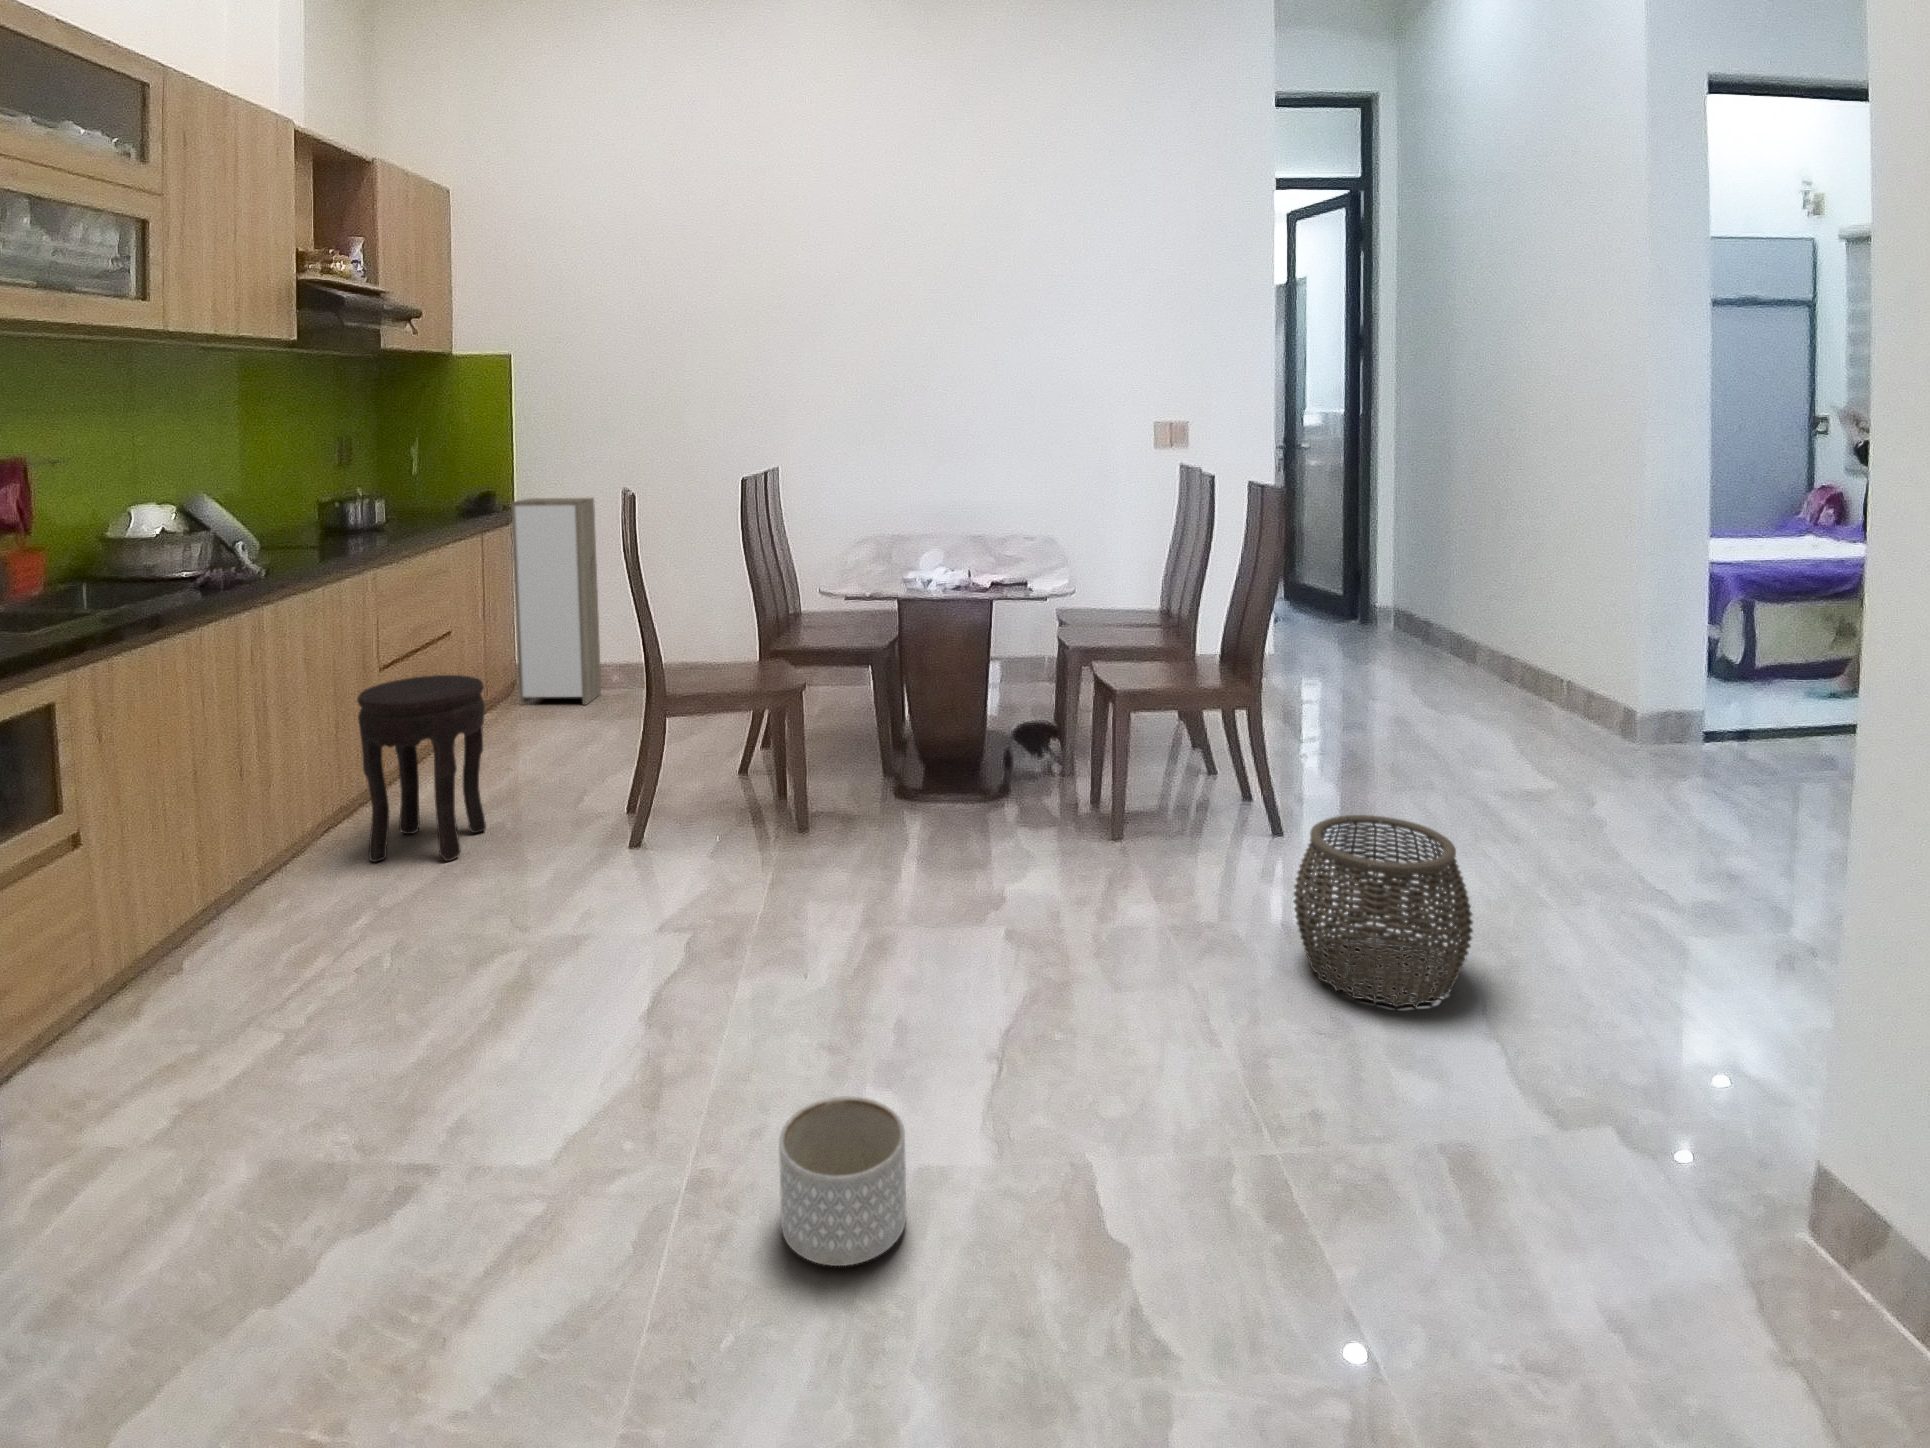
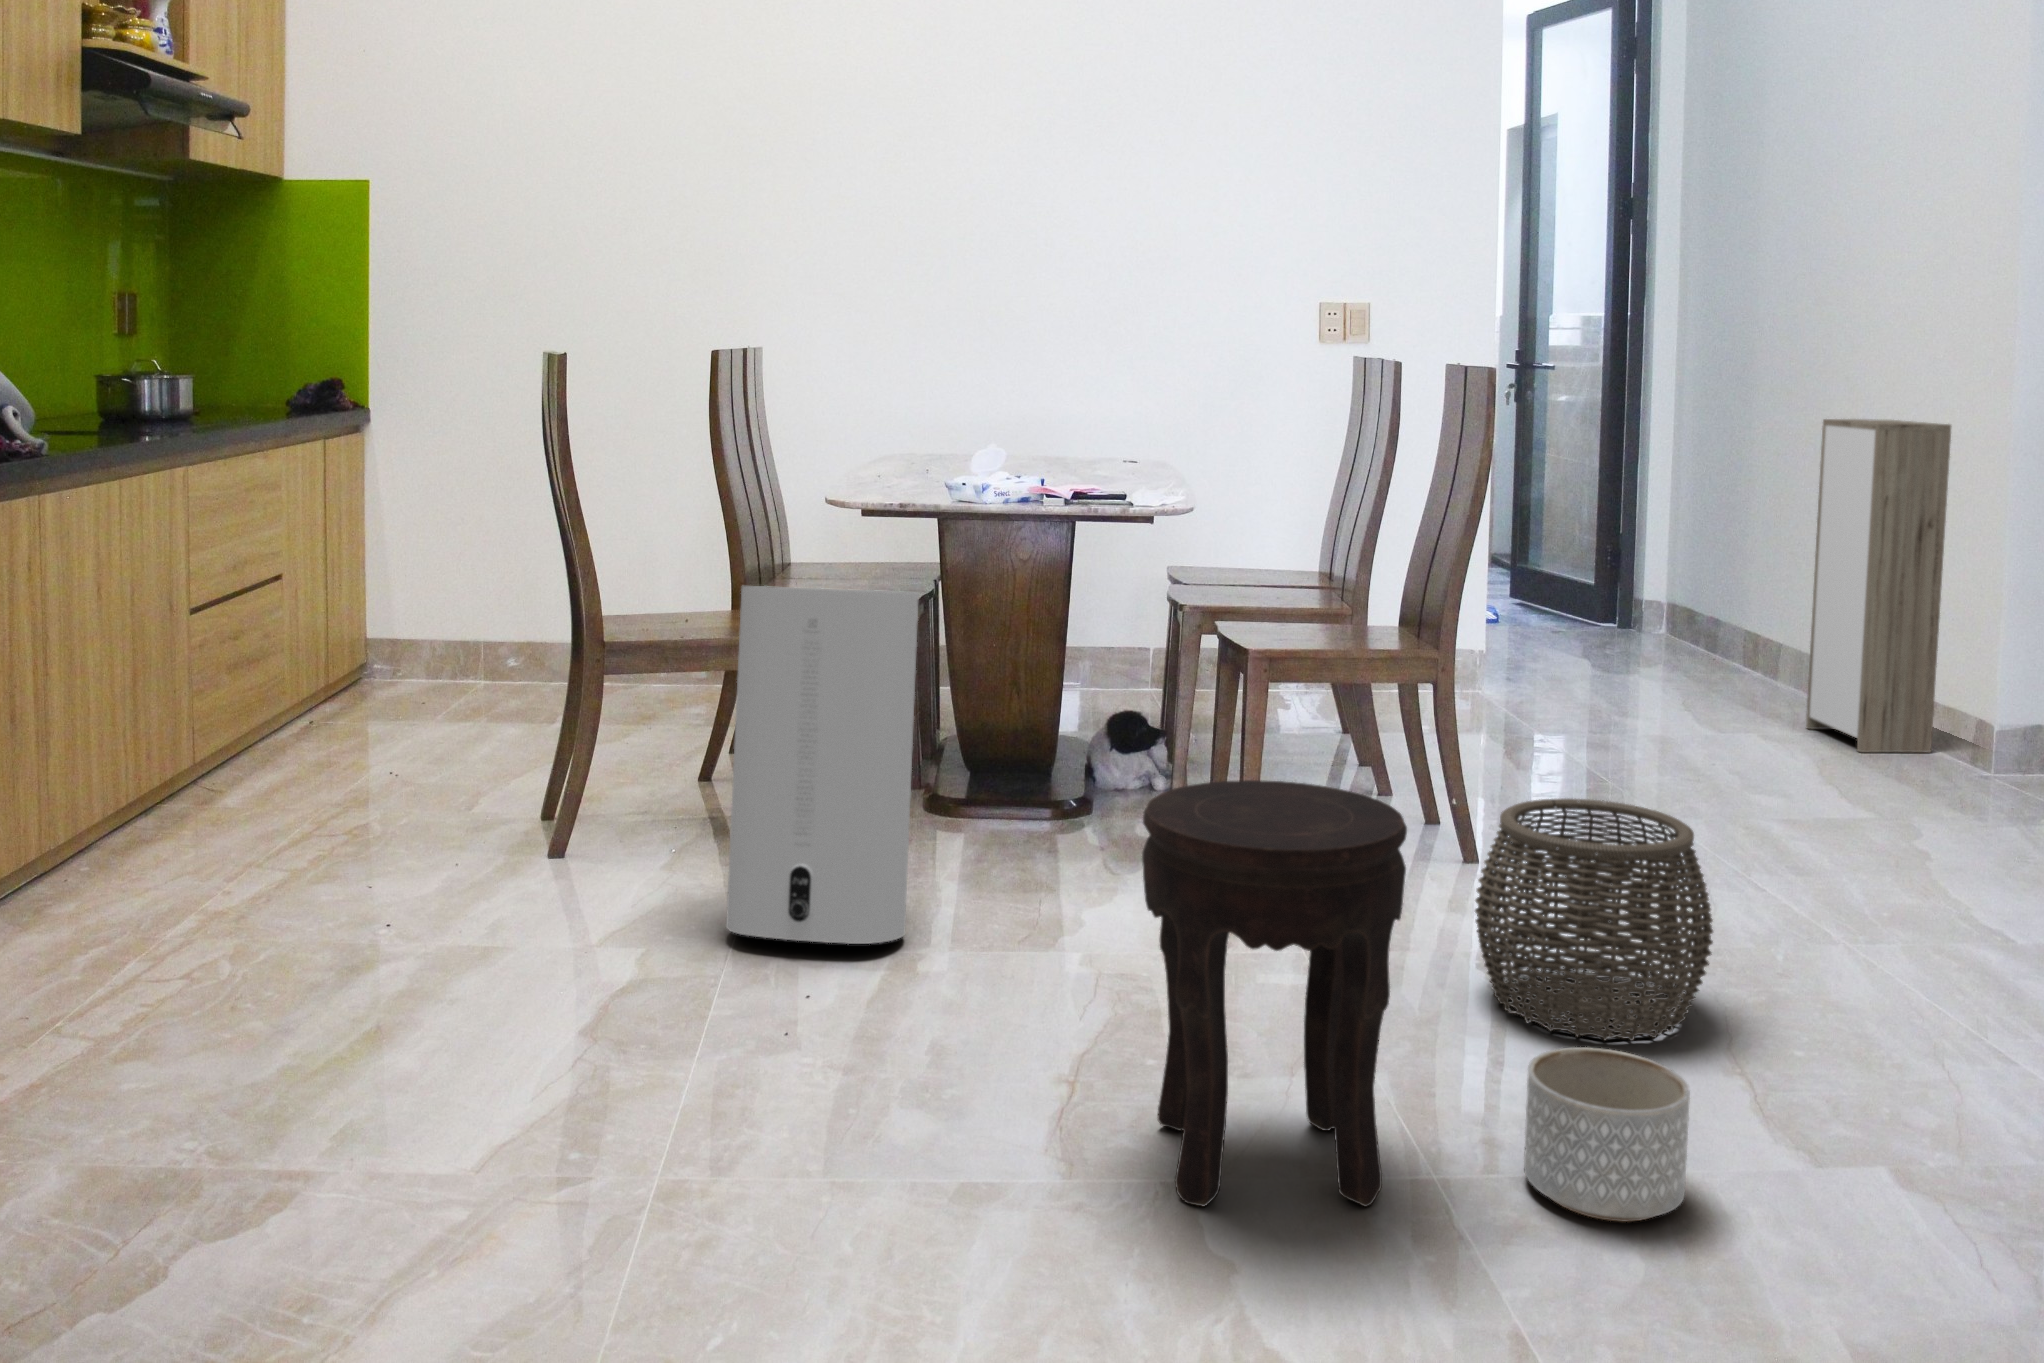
storage cabinet: present [511,498,601,705] -> present [1806,419,1951,753]
air purifier: none [750,662,883,928] -> present [726,586,919,944]
side table: present [357,675,486,862] -> present [1142,780,1407,1207]
planter: present [779,1096,906,1266] -> present [1524,1047,1690,1222]

